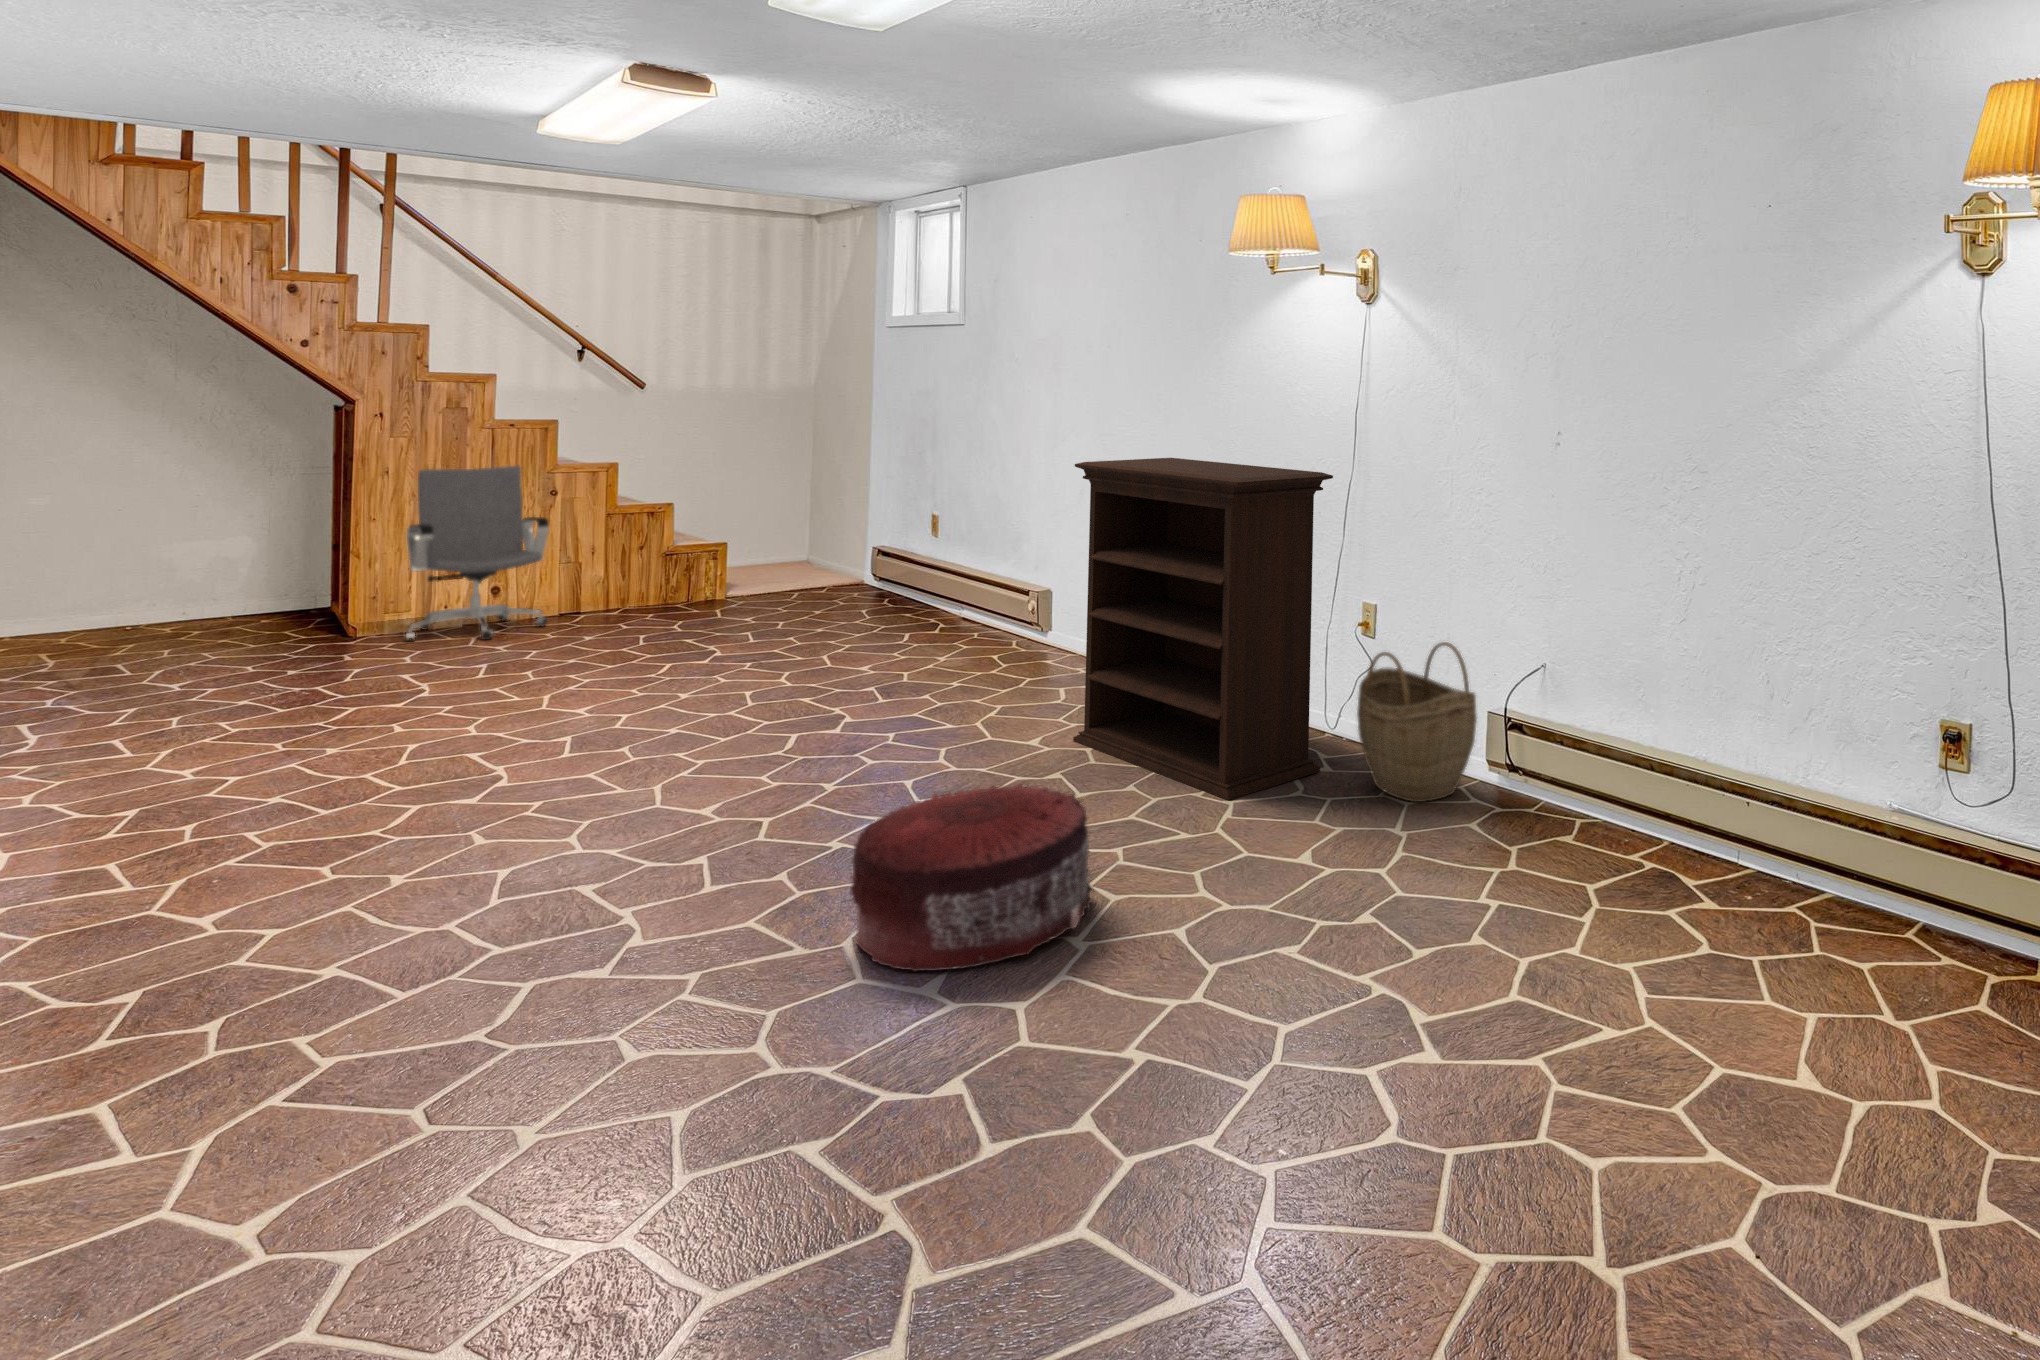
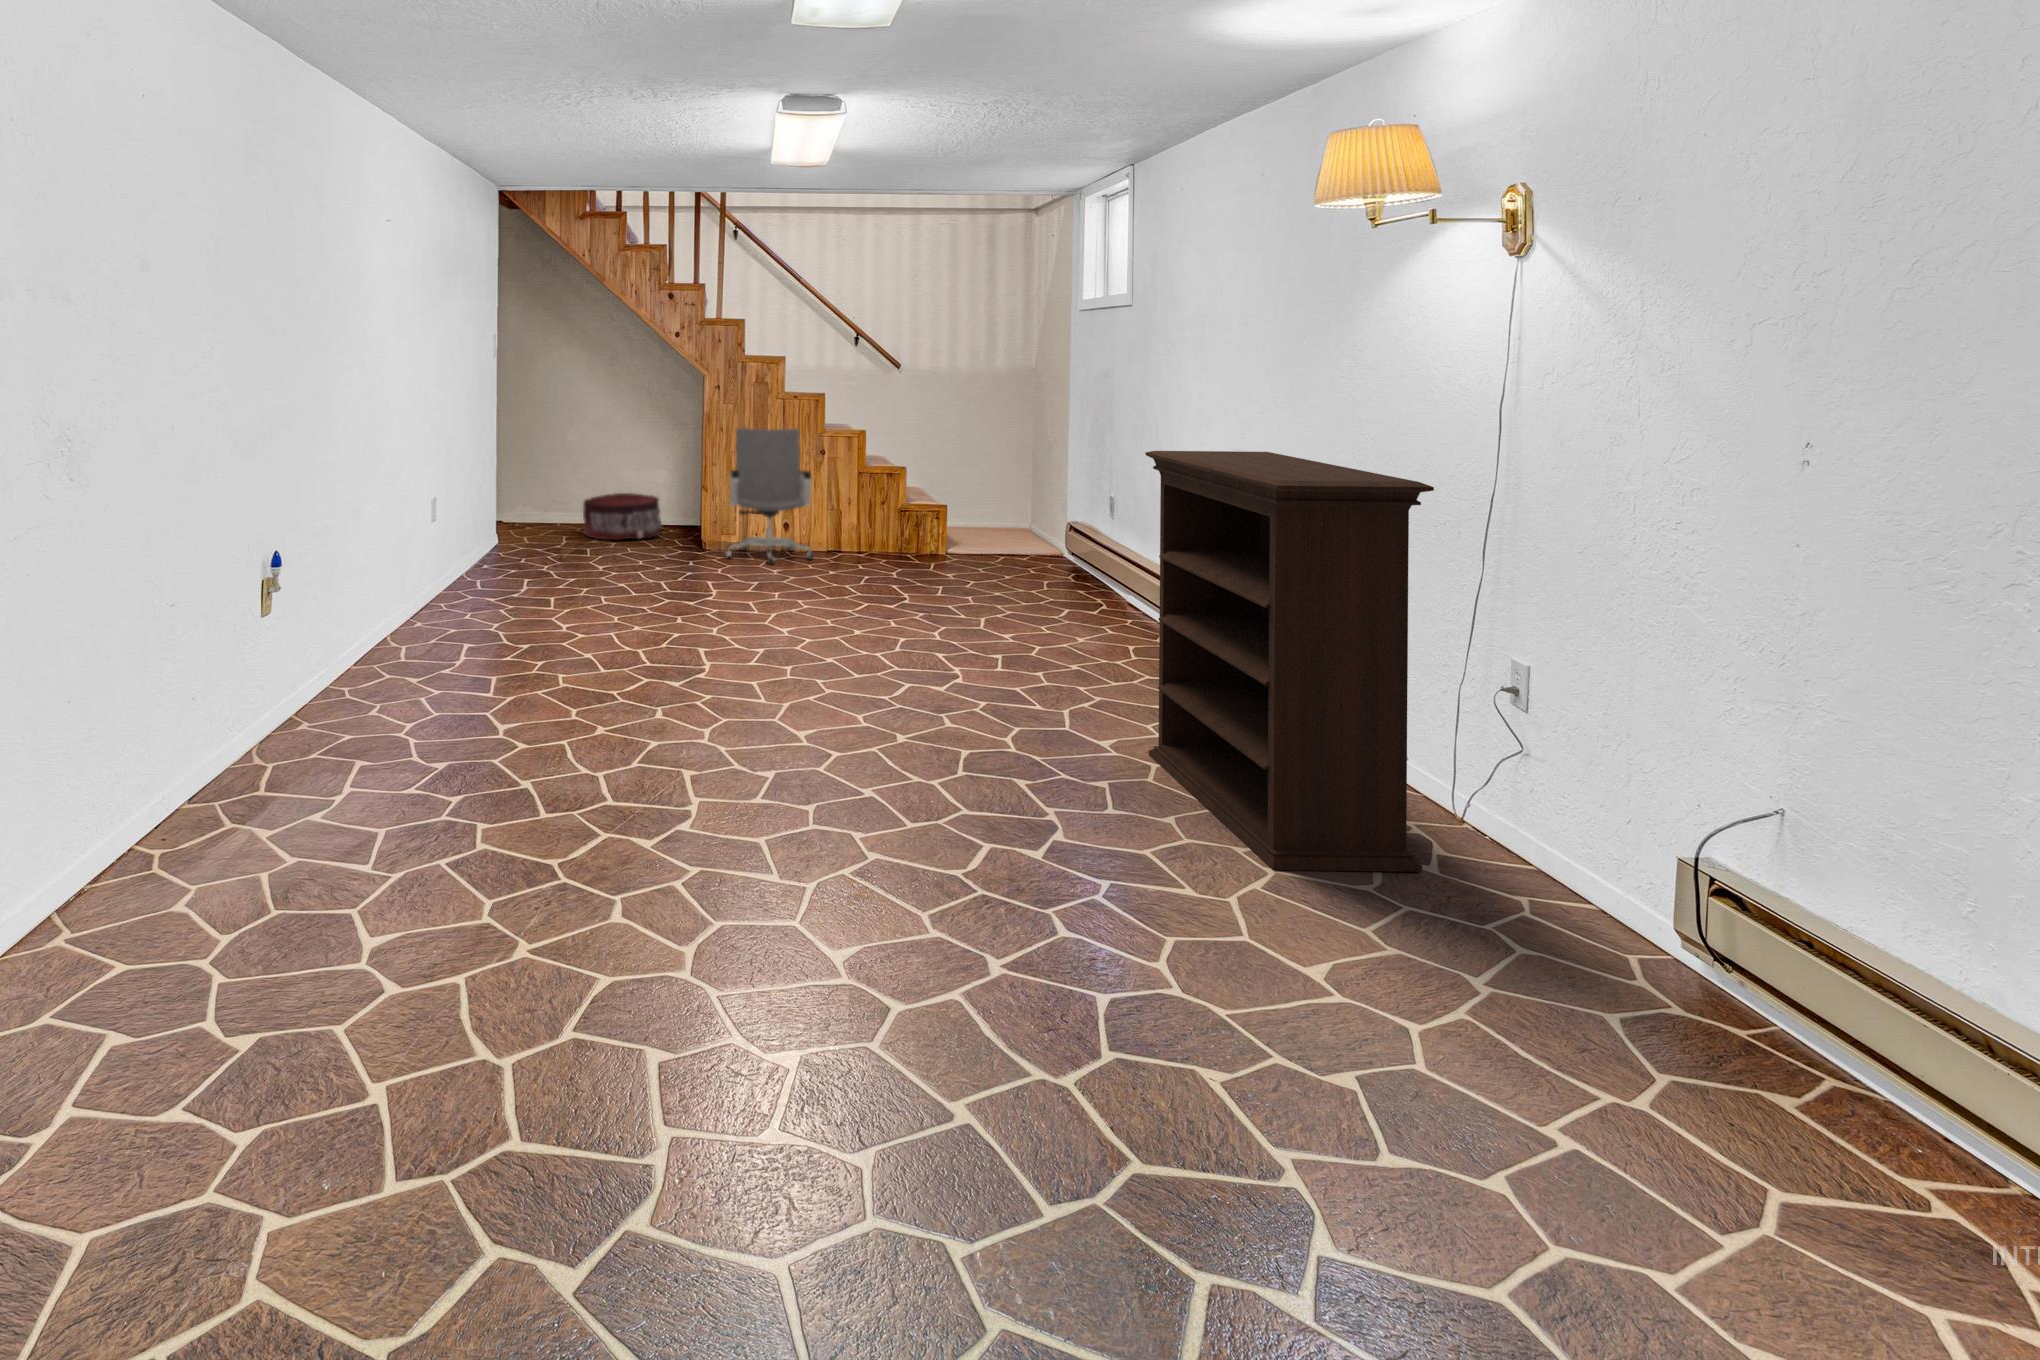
woven basket: present [1357,642,1477,802] -> none [1464,734,1656,965]
pouf: present [851,783,1094,972] -> present [583,493,661,540]

